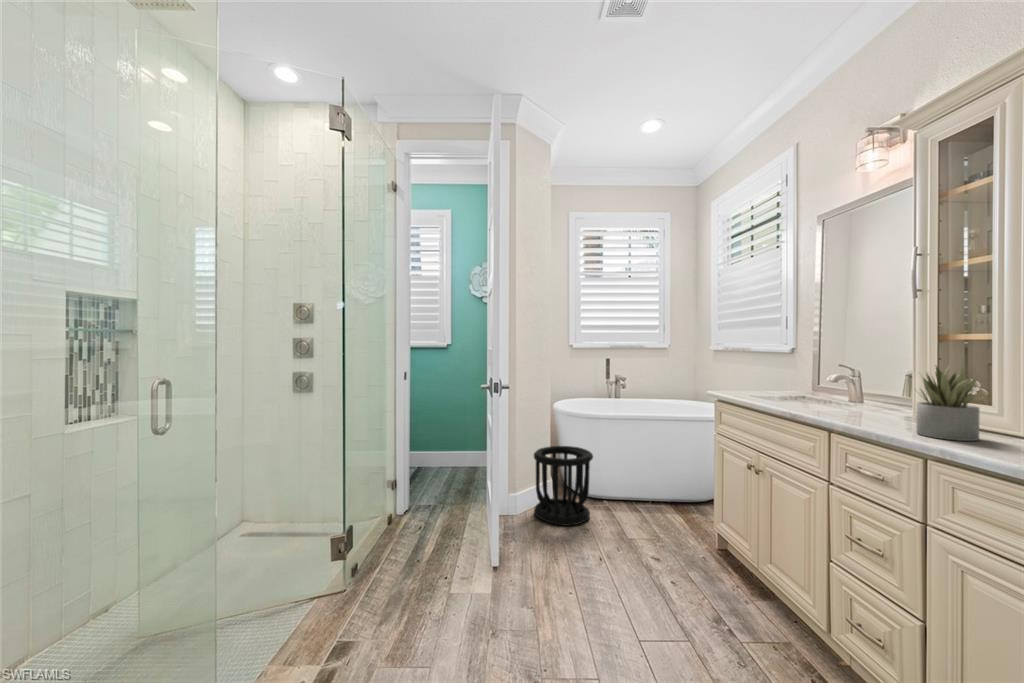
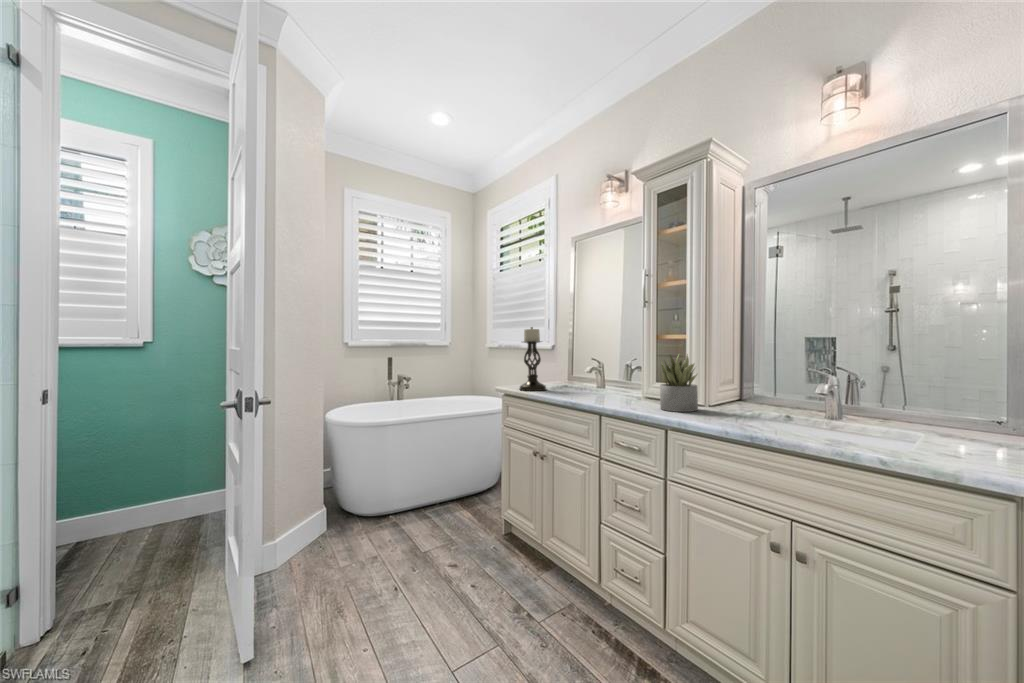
candle holder: none [740,326,774,398] -> present [519,327,546,391]
wastebasket: present [534,446,593,526] -> none [310,459,381,550]

